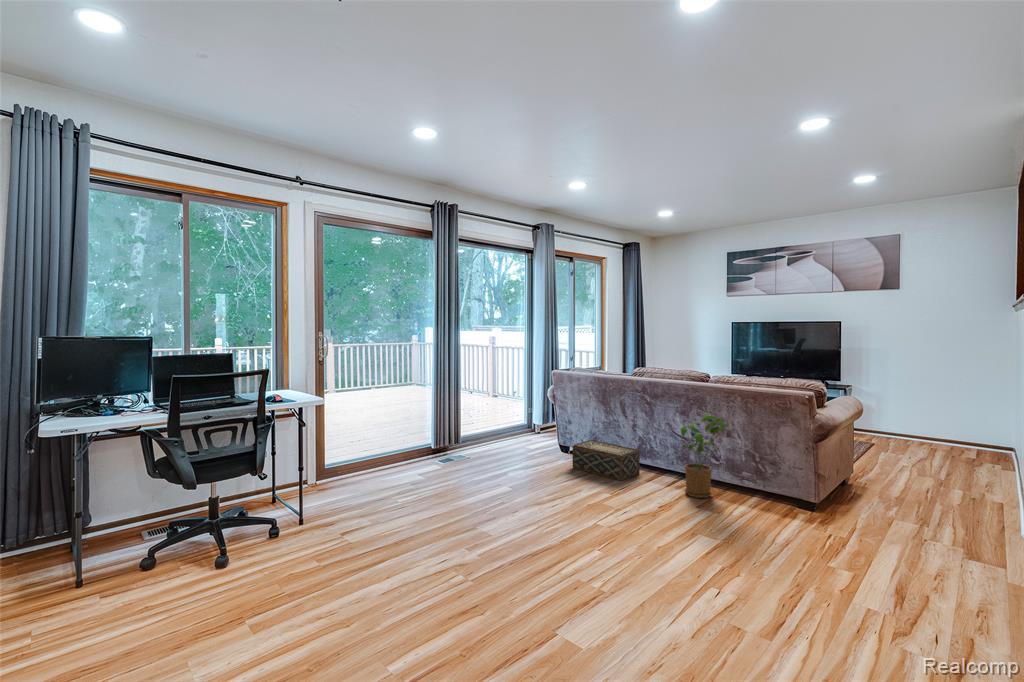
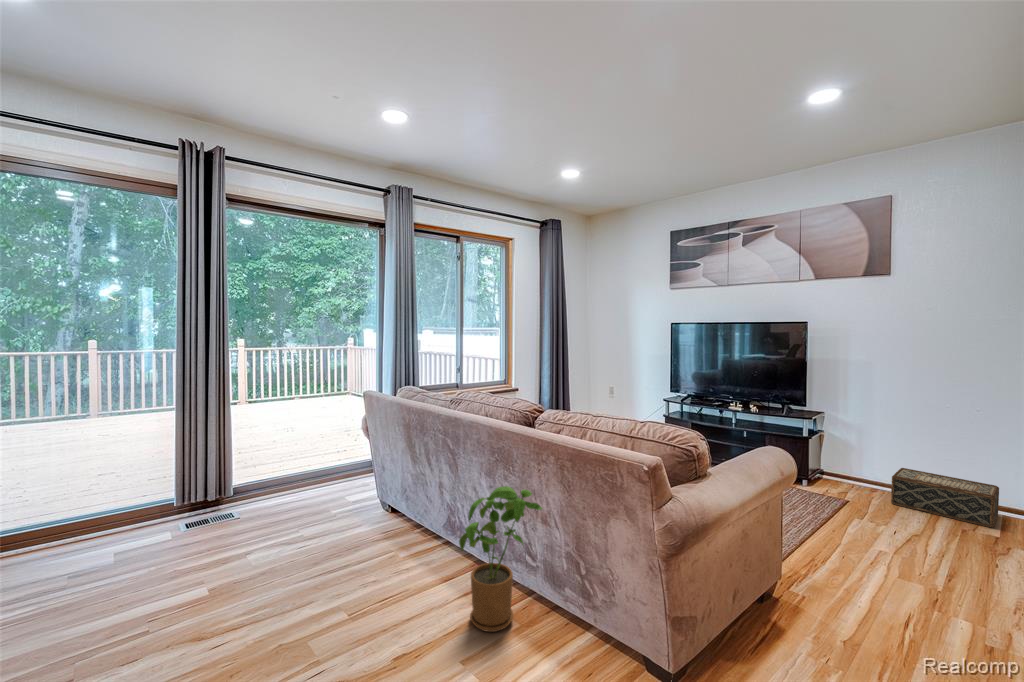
woven basket: present [572,440,640,480] -> present [891,468,999,528]

